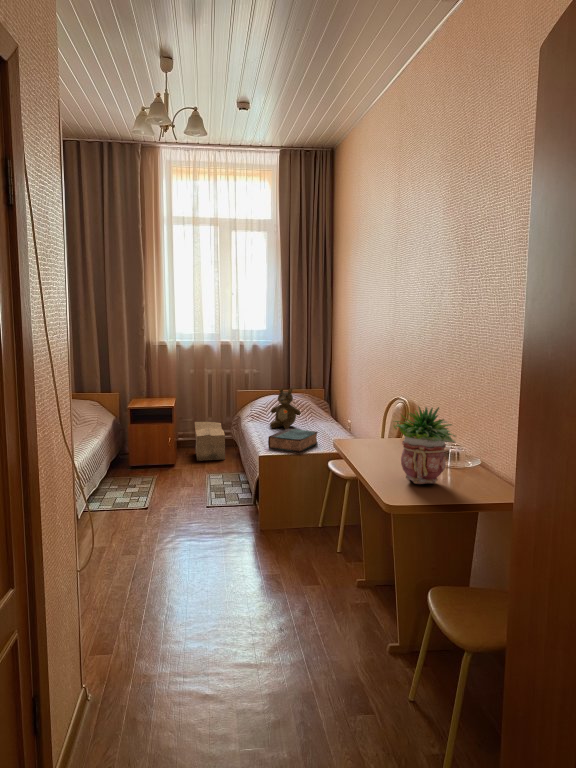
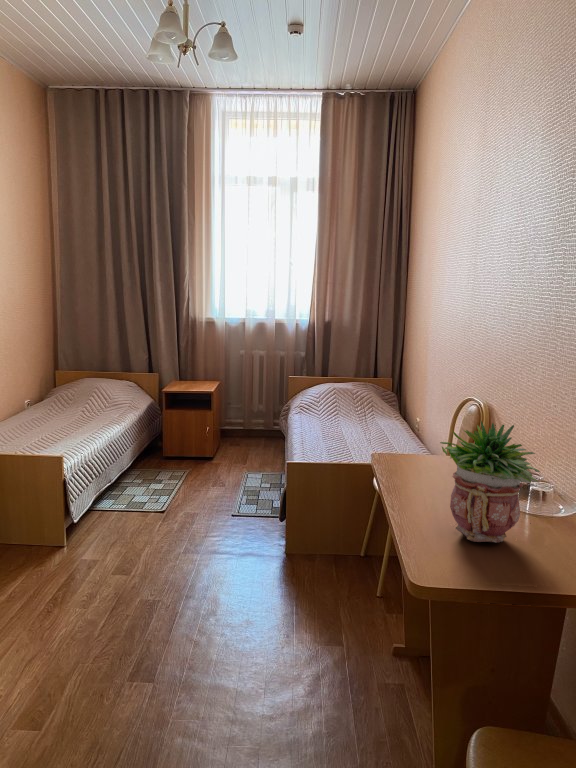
teddy bear: present [270,388,301,429] -> none [319,377,357,427]
cardboard box: present [195,422,225,461] -> none [240,410,273,455]
book: present [268,429,318,452] -> none [307,427,371,459]

